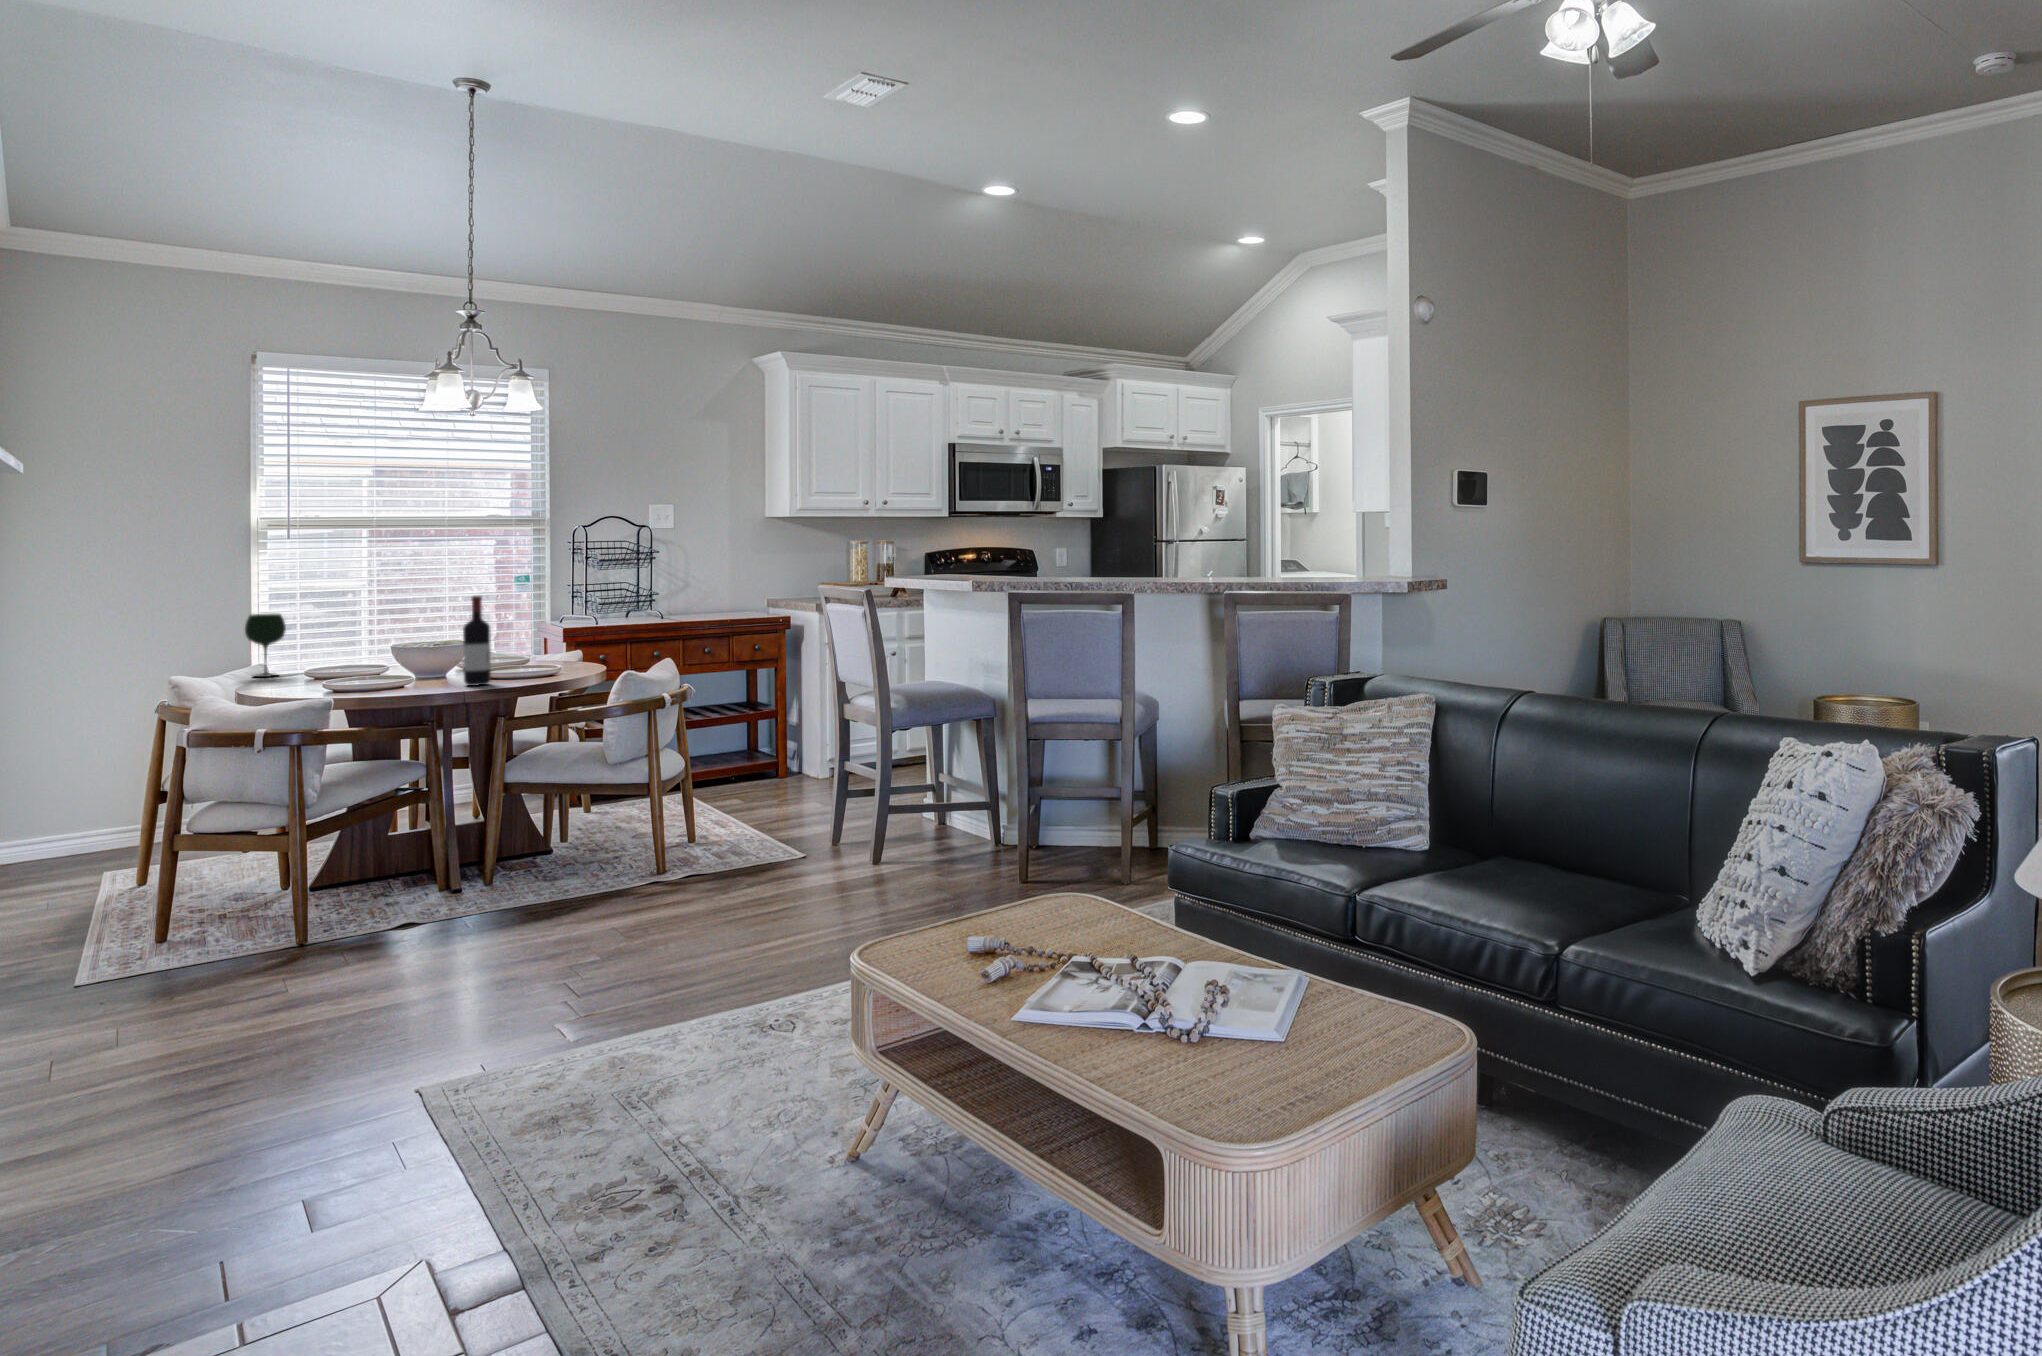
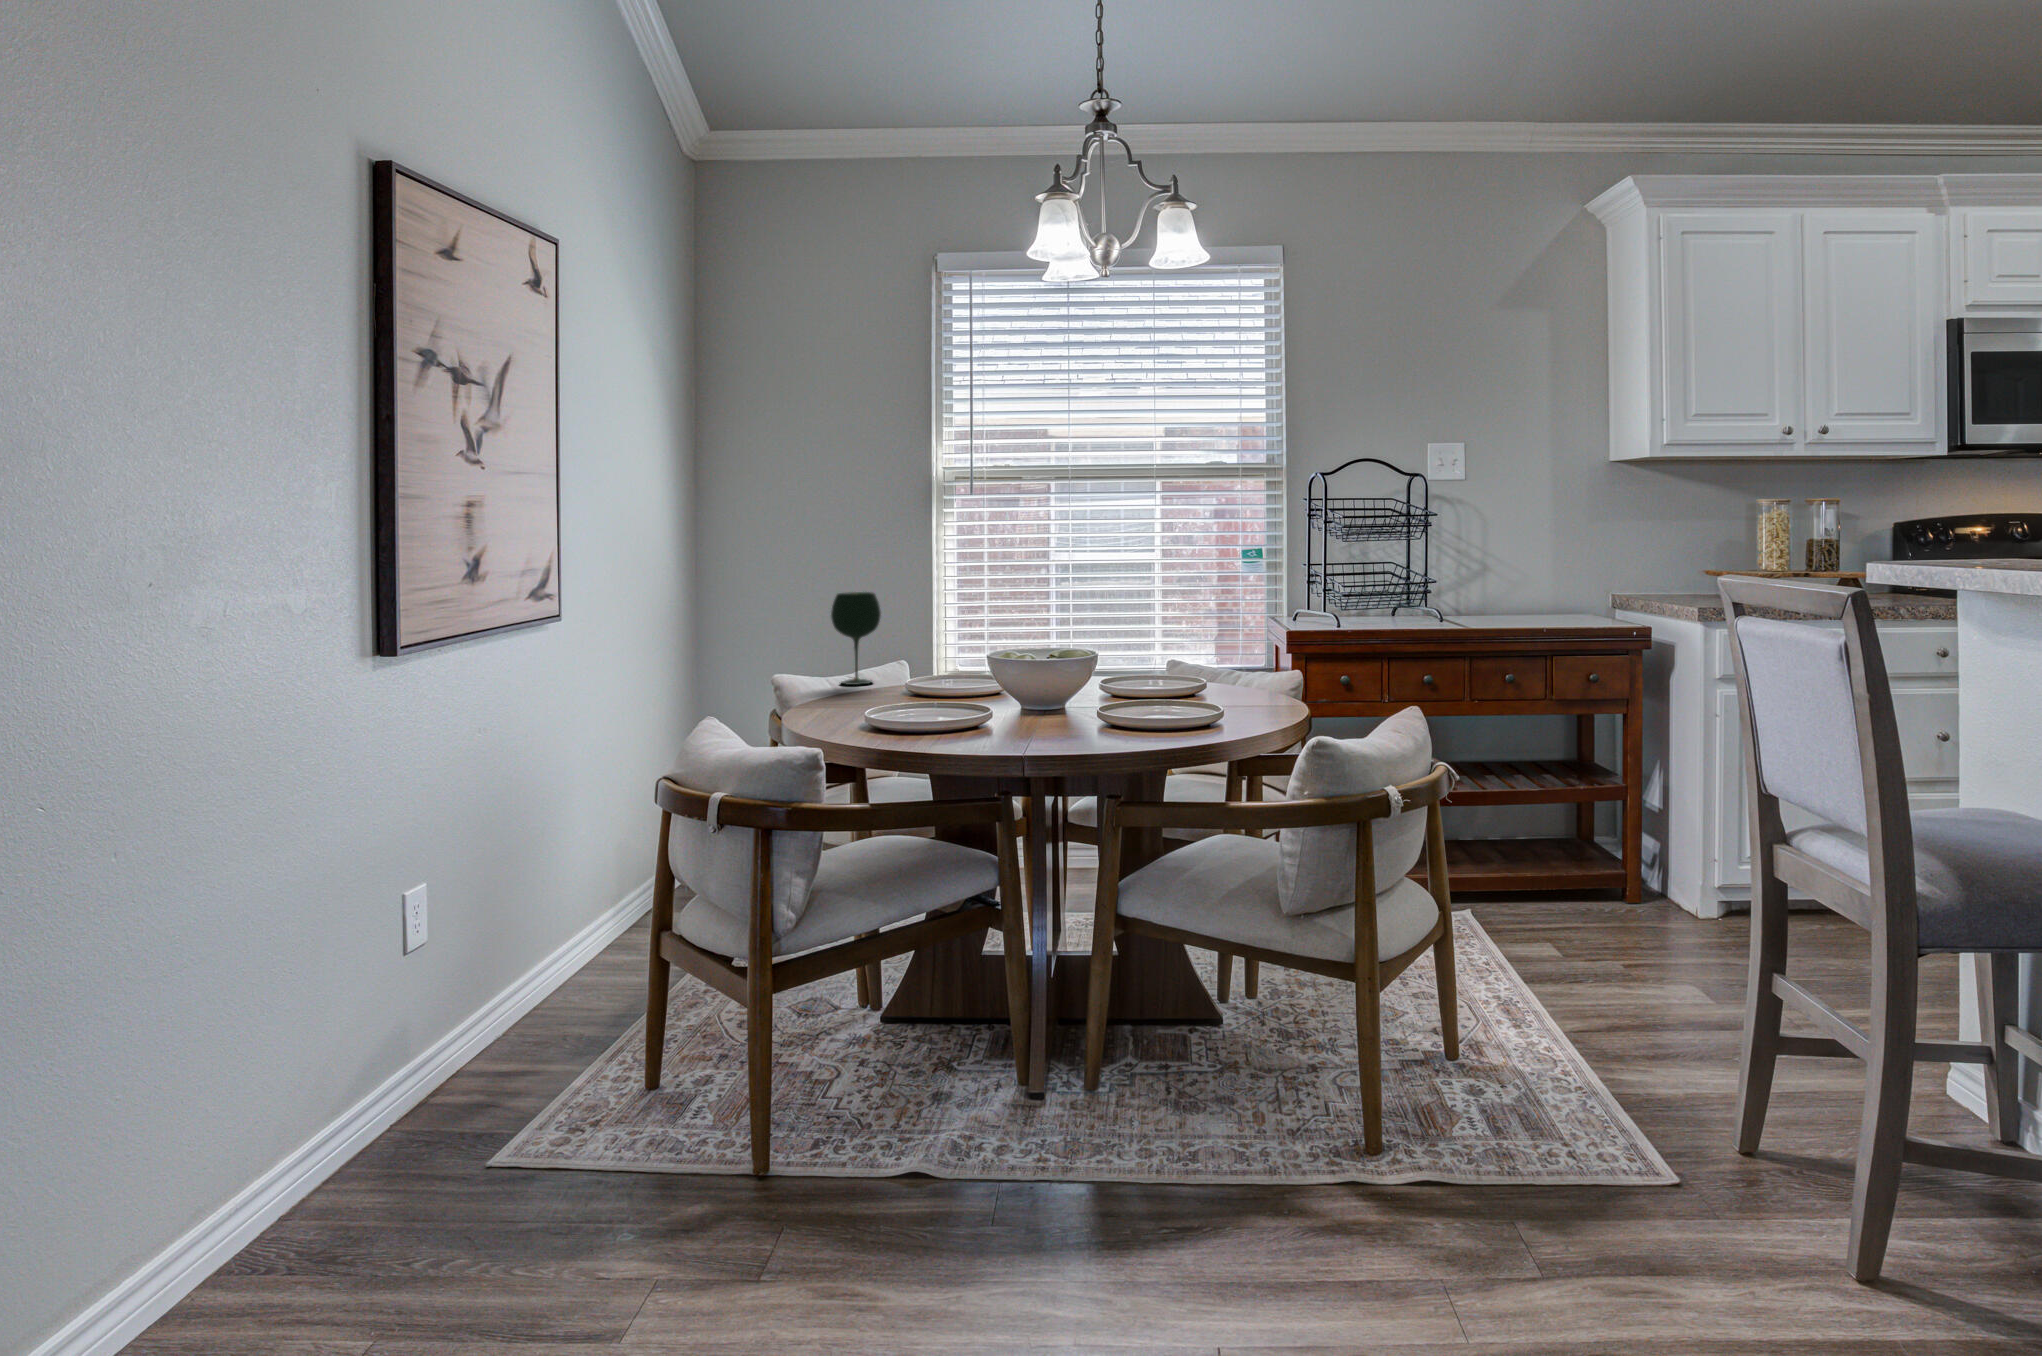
wine bottle: present [463,596,491,686] -> none [1022,572,1066,741]

